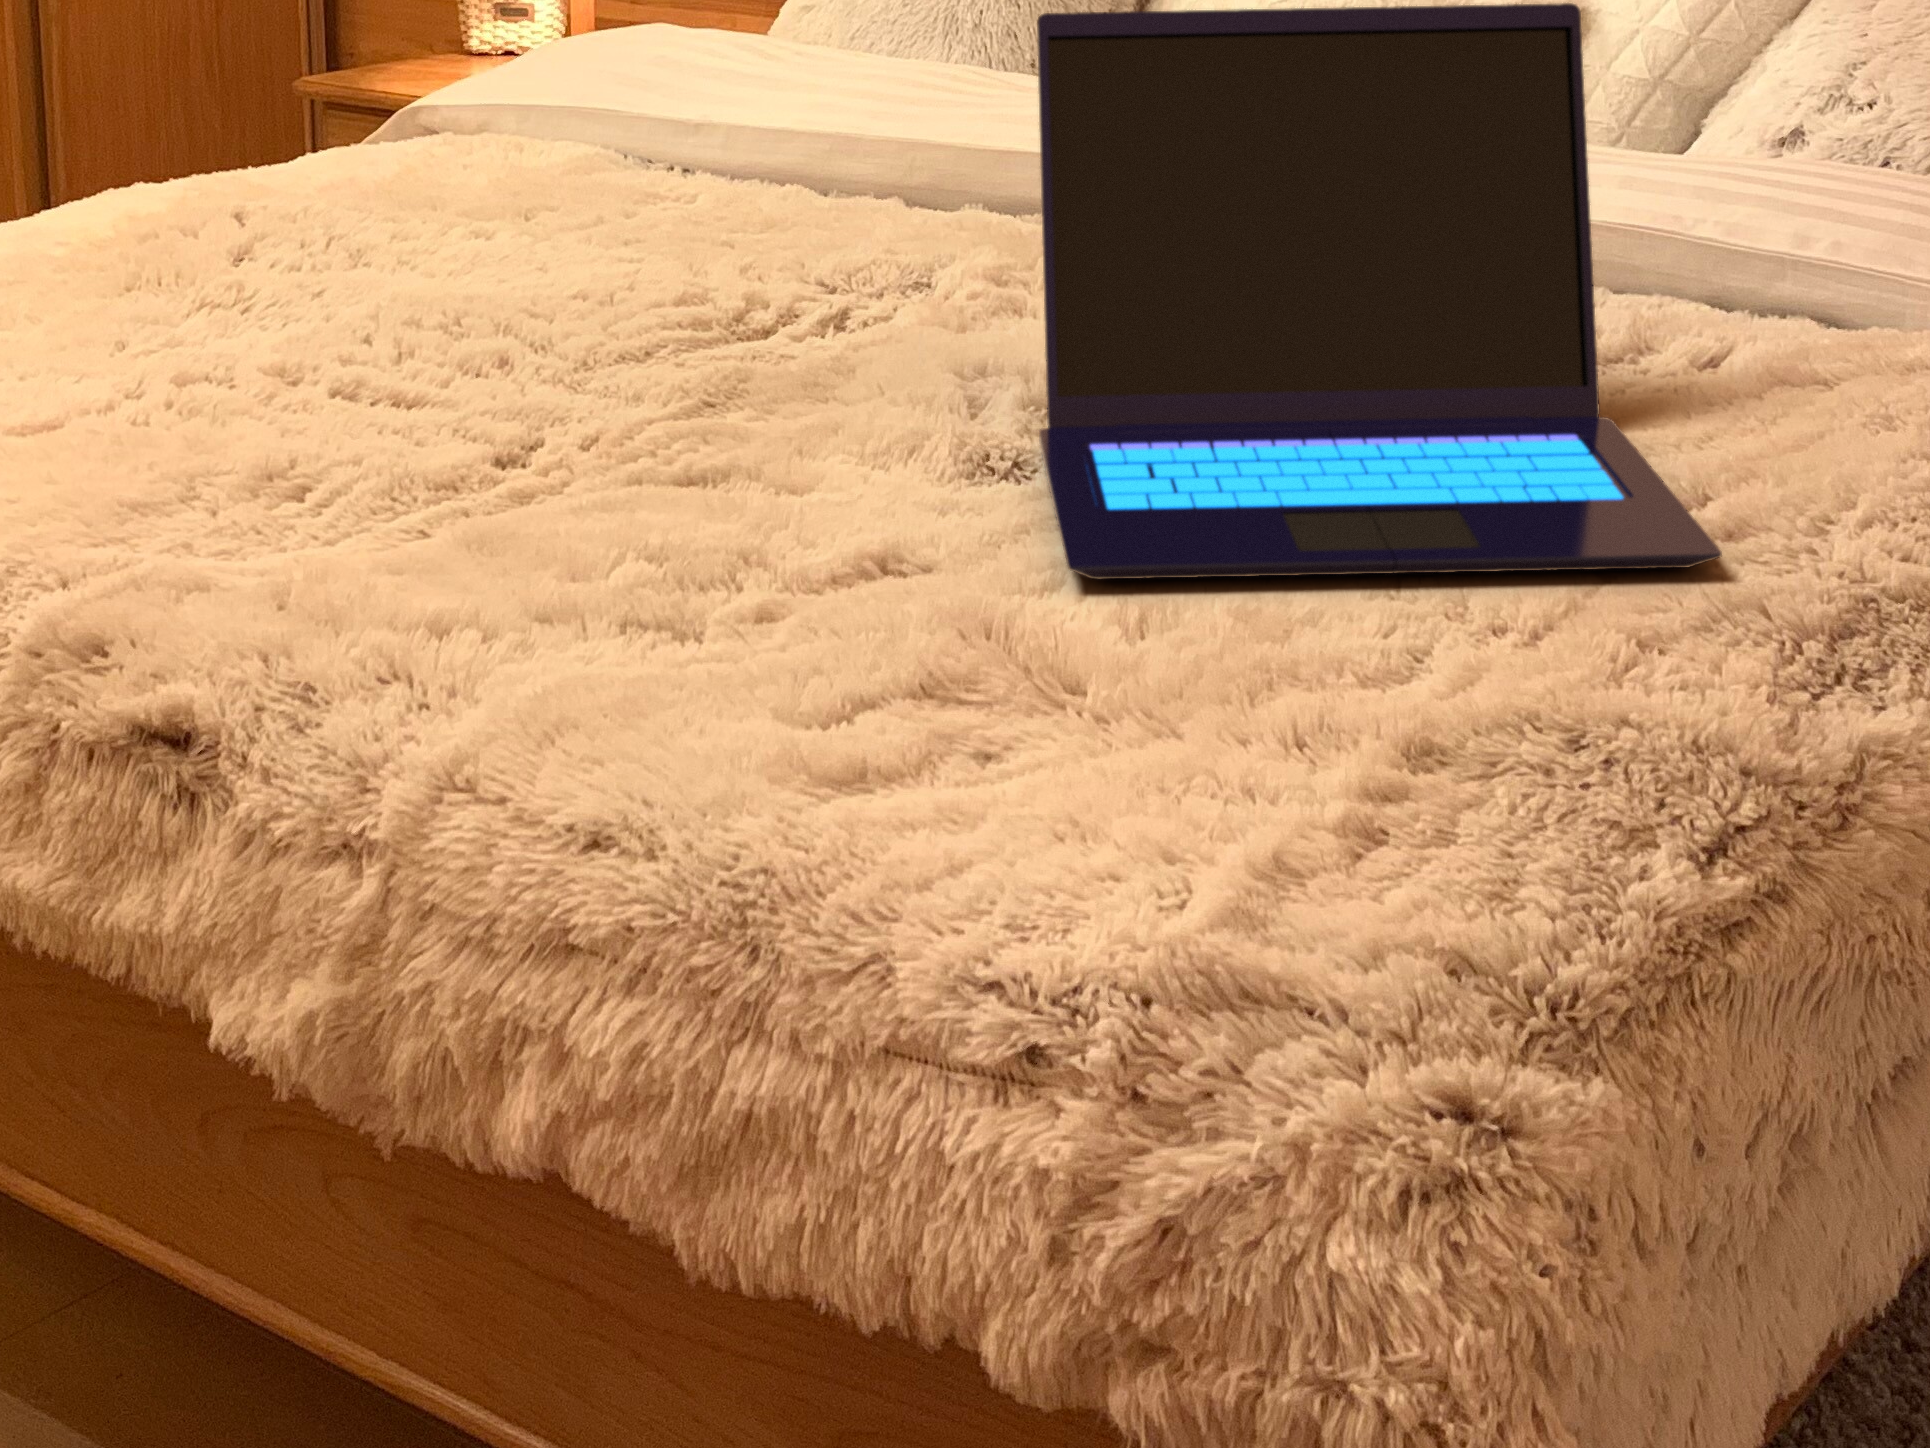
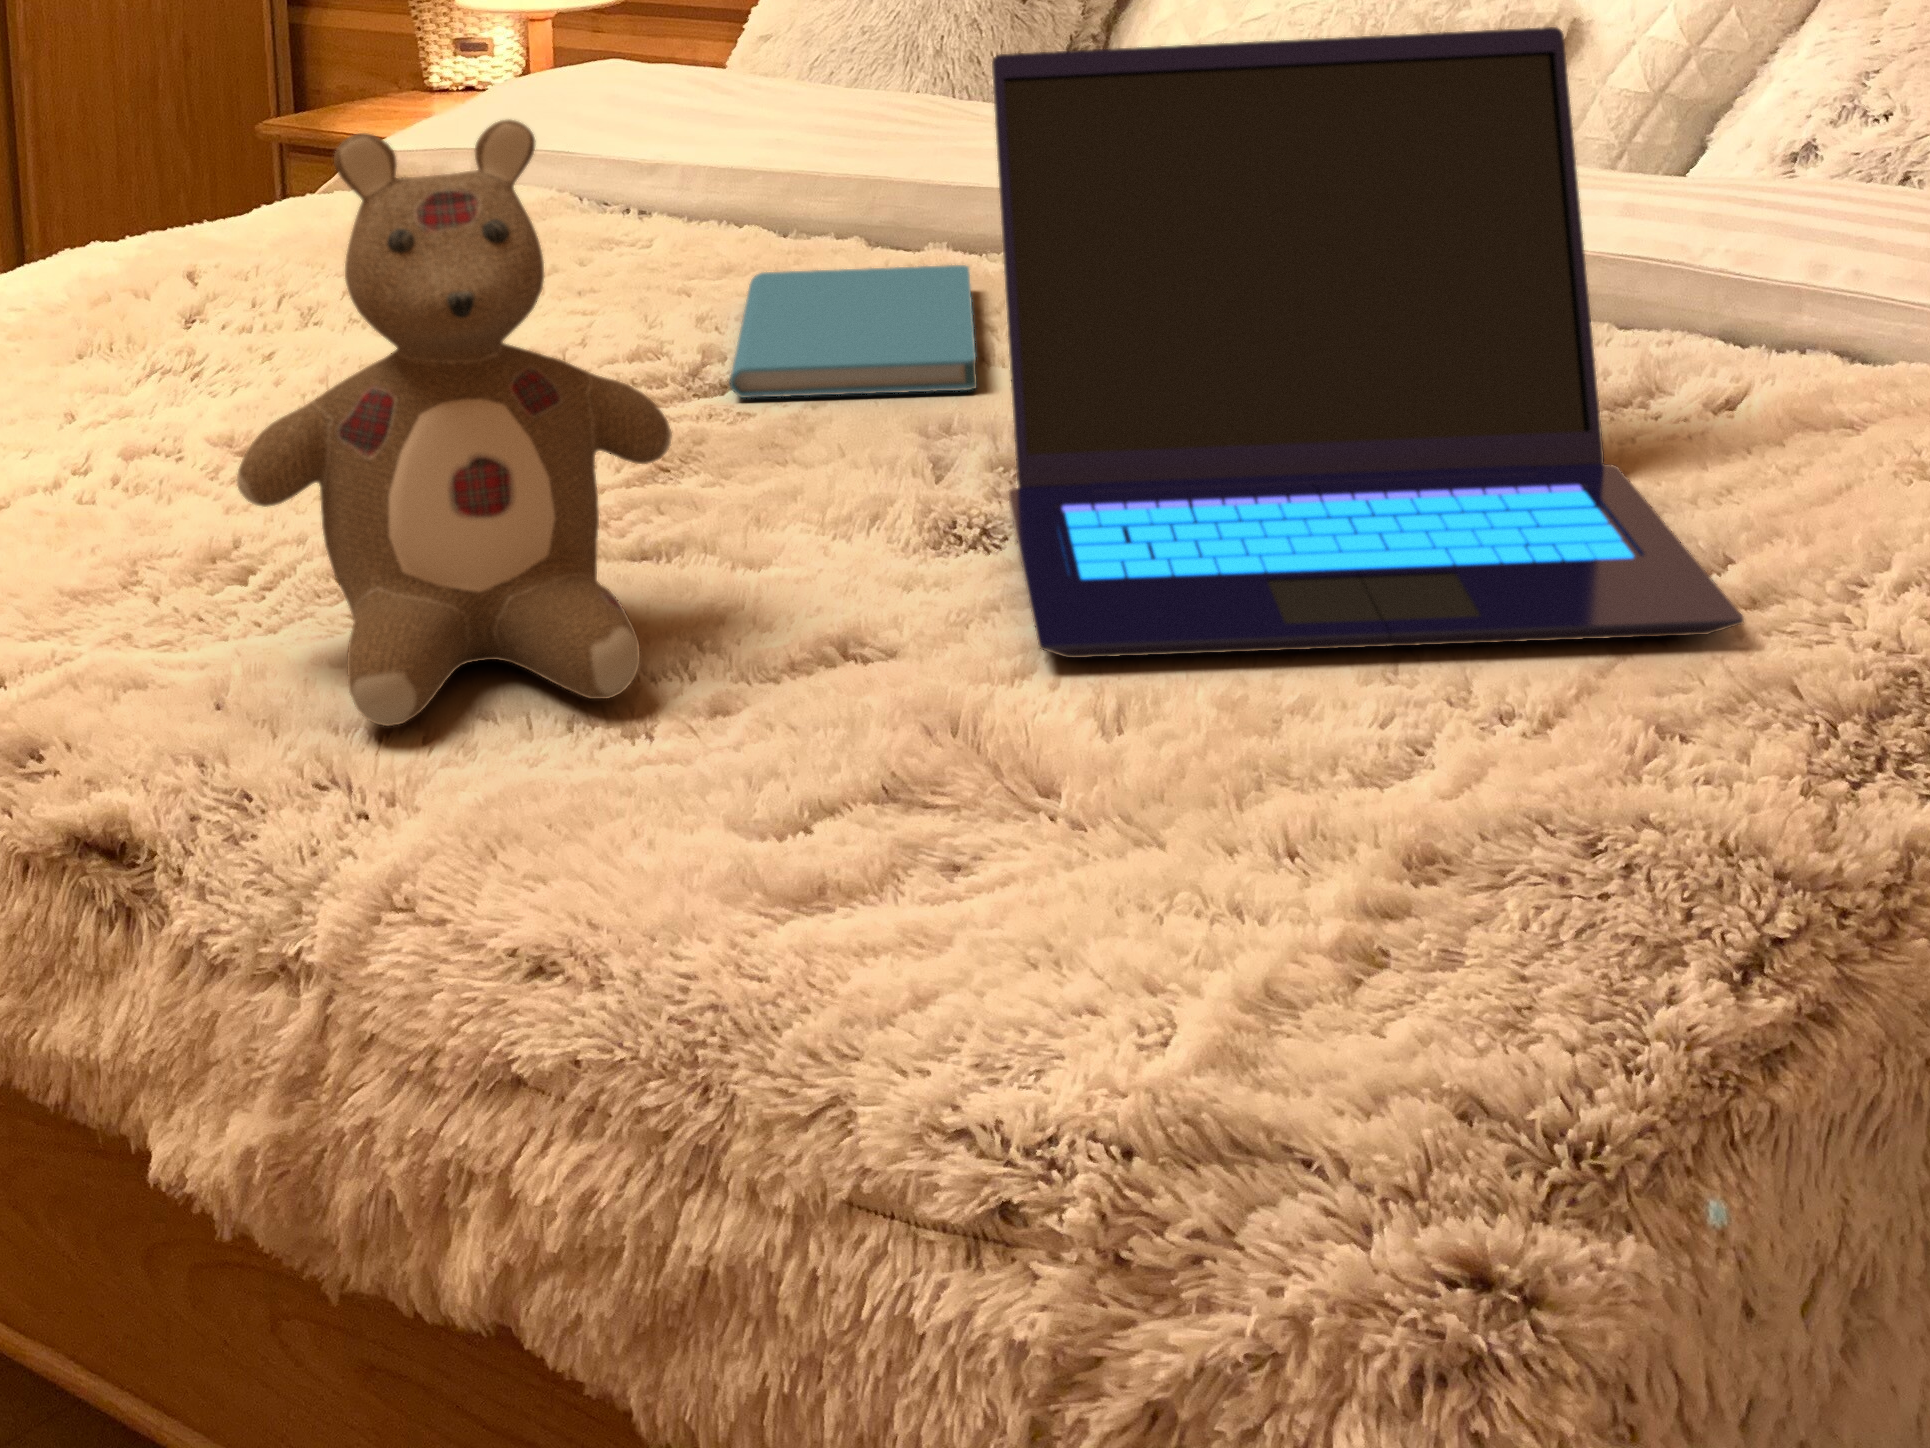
stuffed bear: none [300,55,723,630] -> present [237,120,672,726]
book: none [769,225,1008,343] -> present [730,265,977,398]

